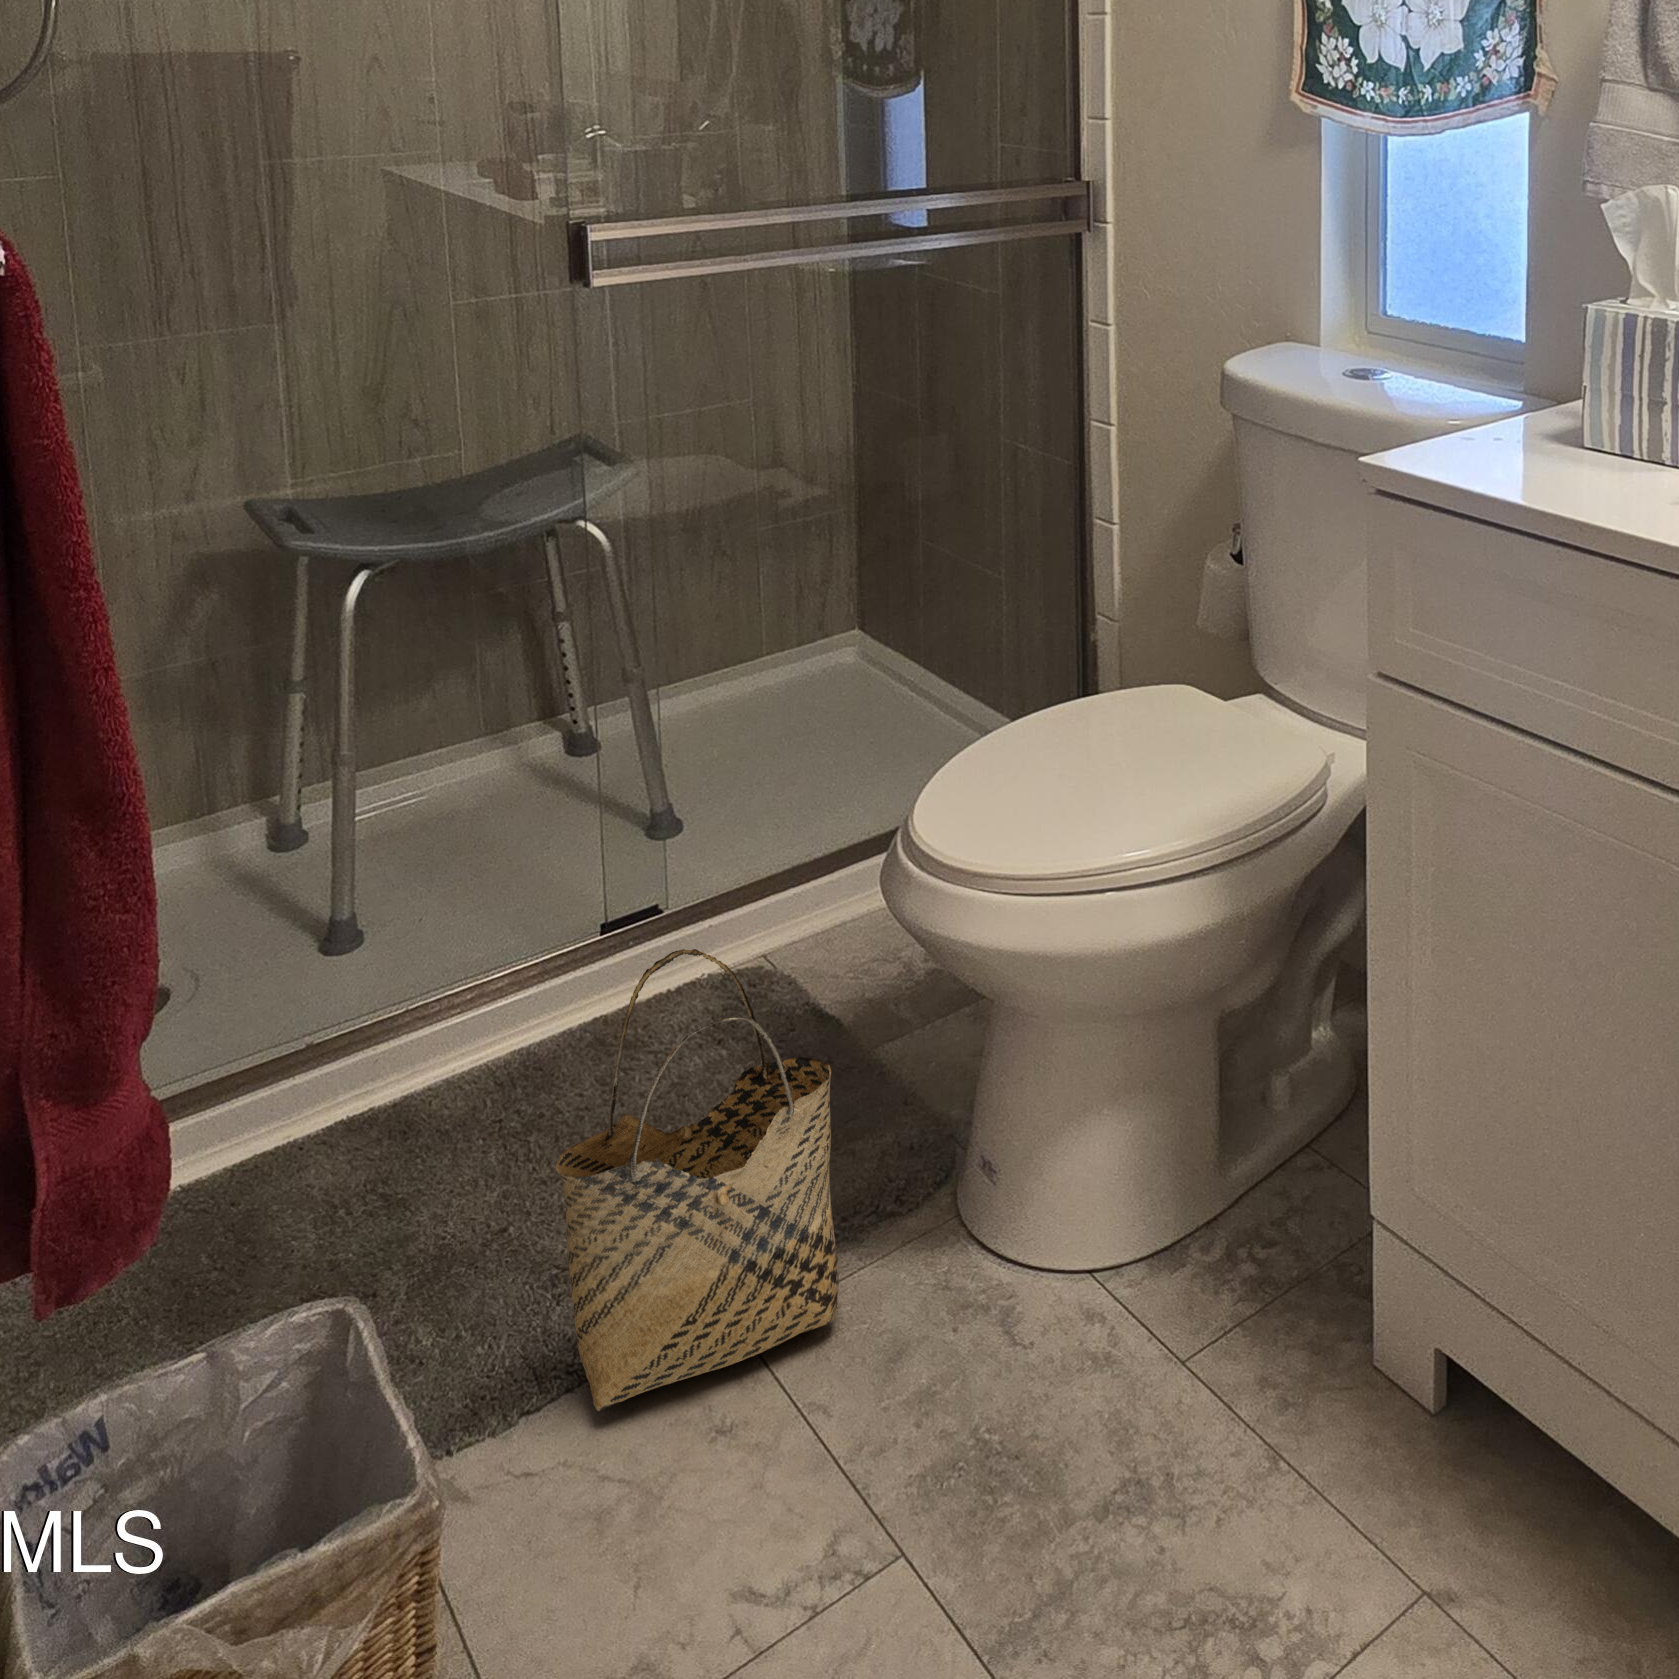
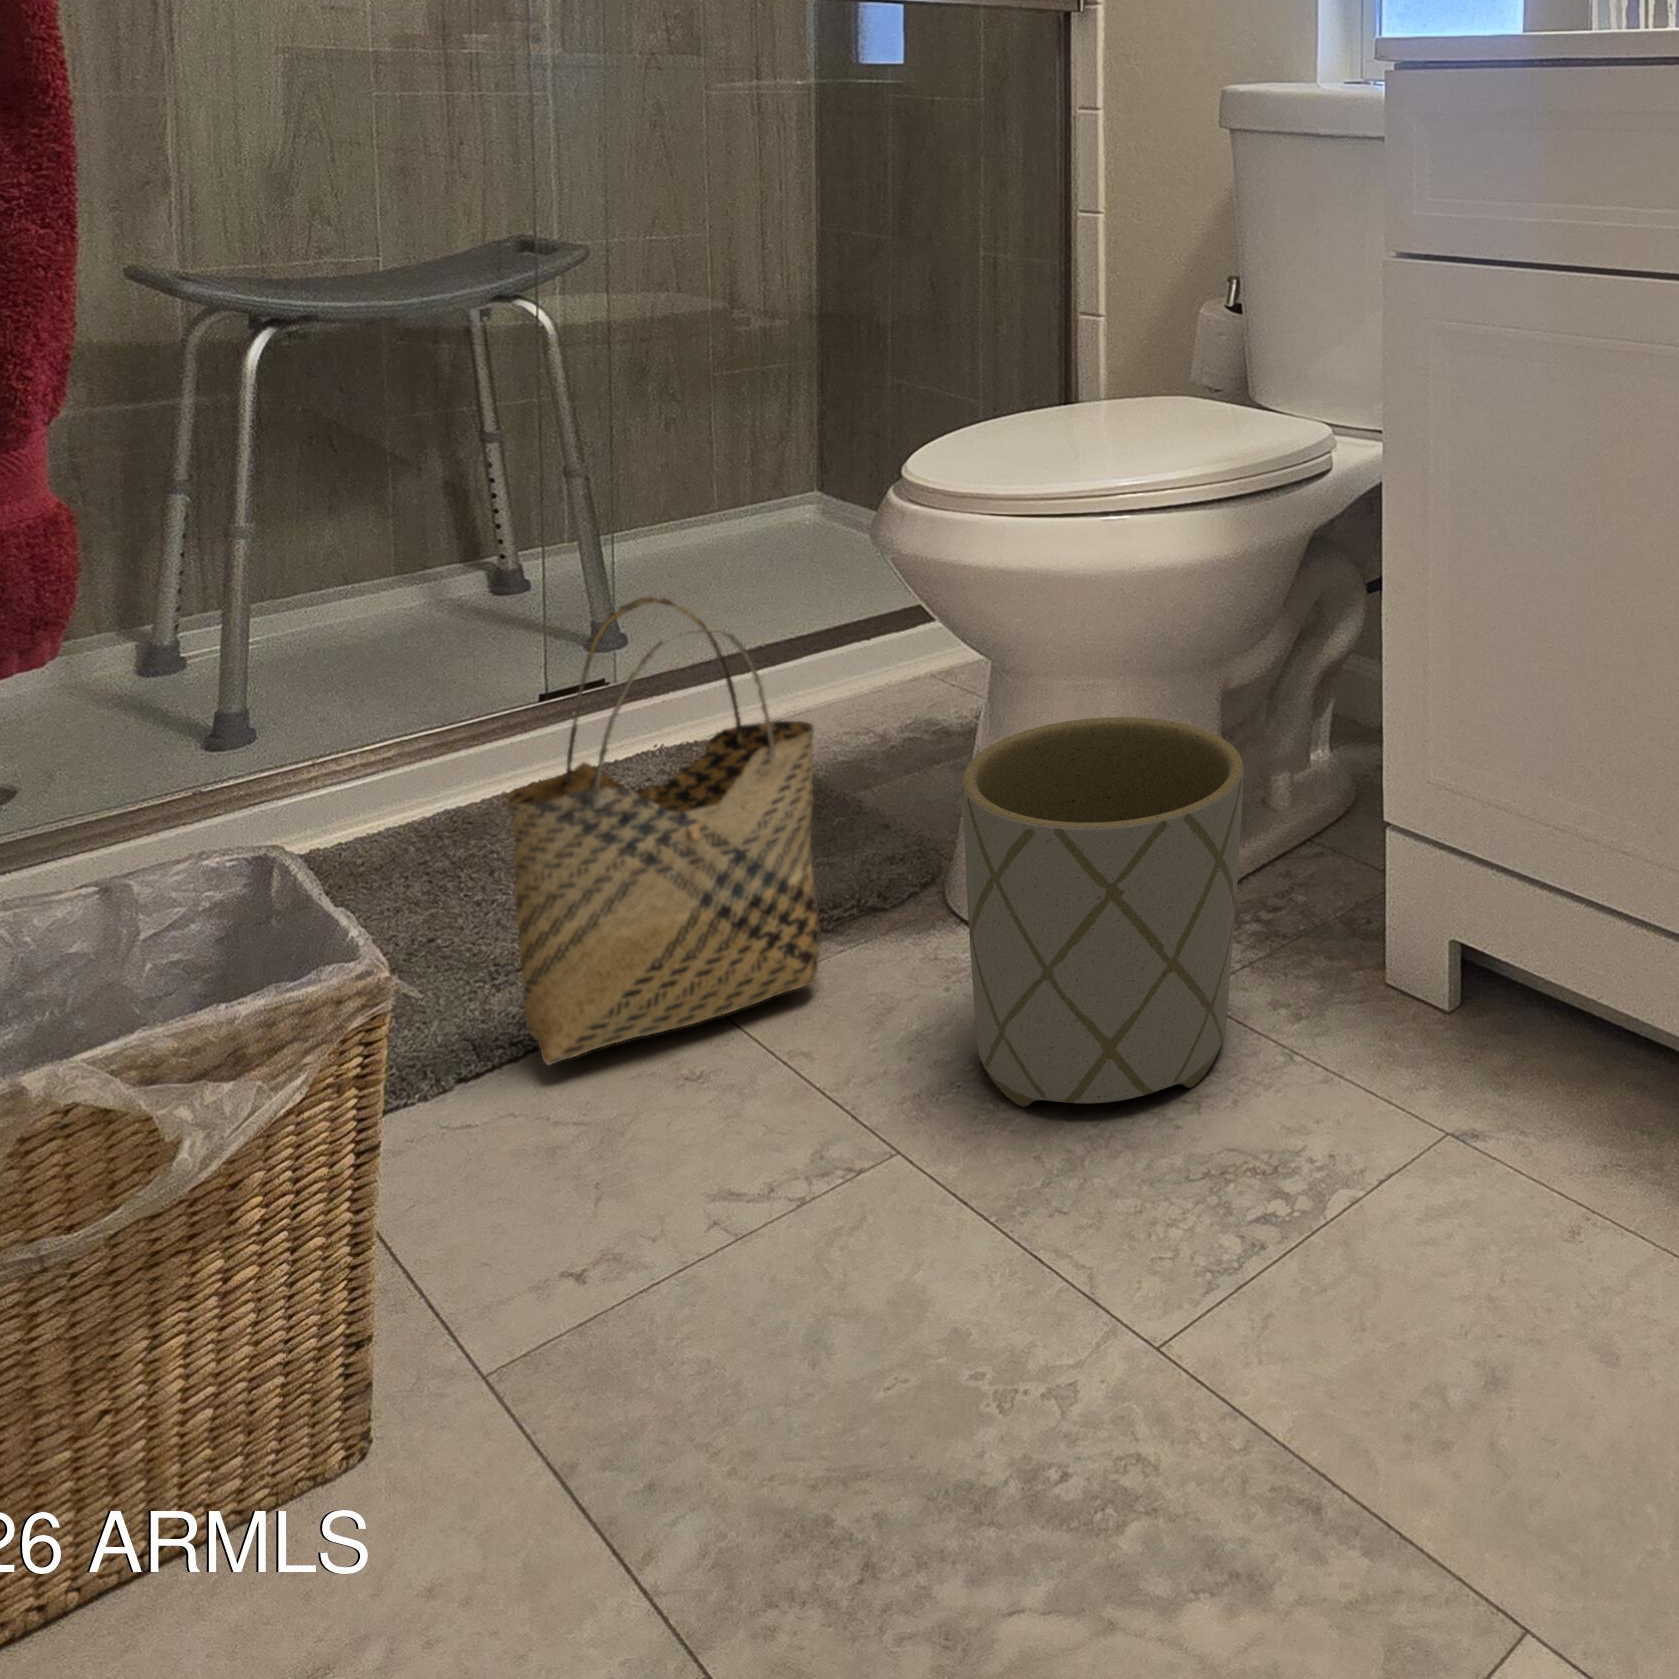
planter: none [961,1093,1228,1521] -> present [962,717,1244,1107]

